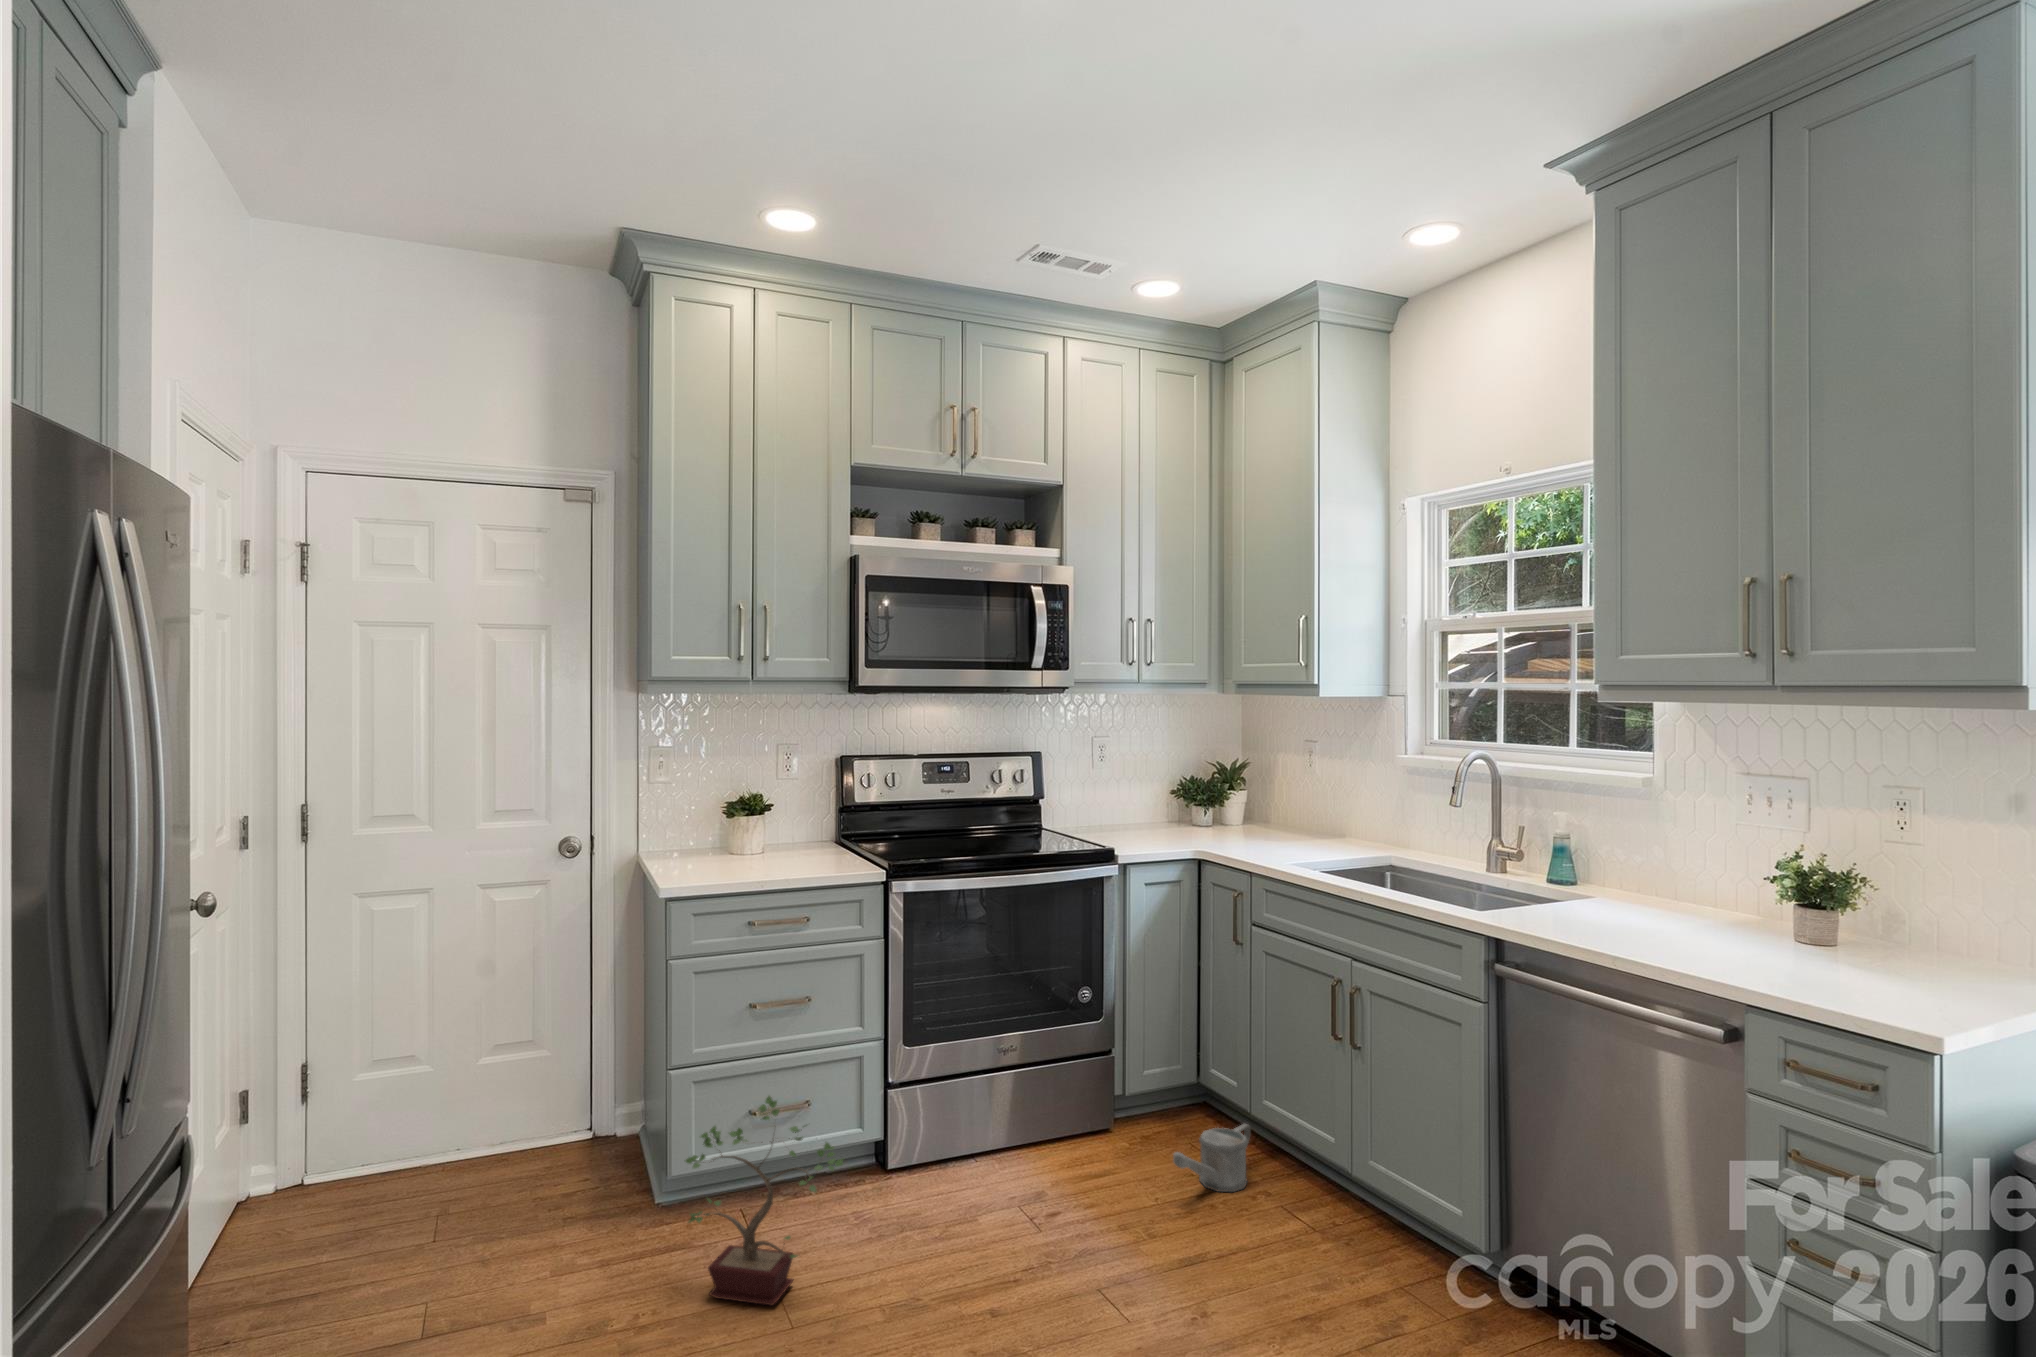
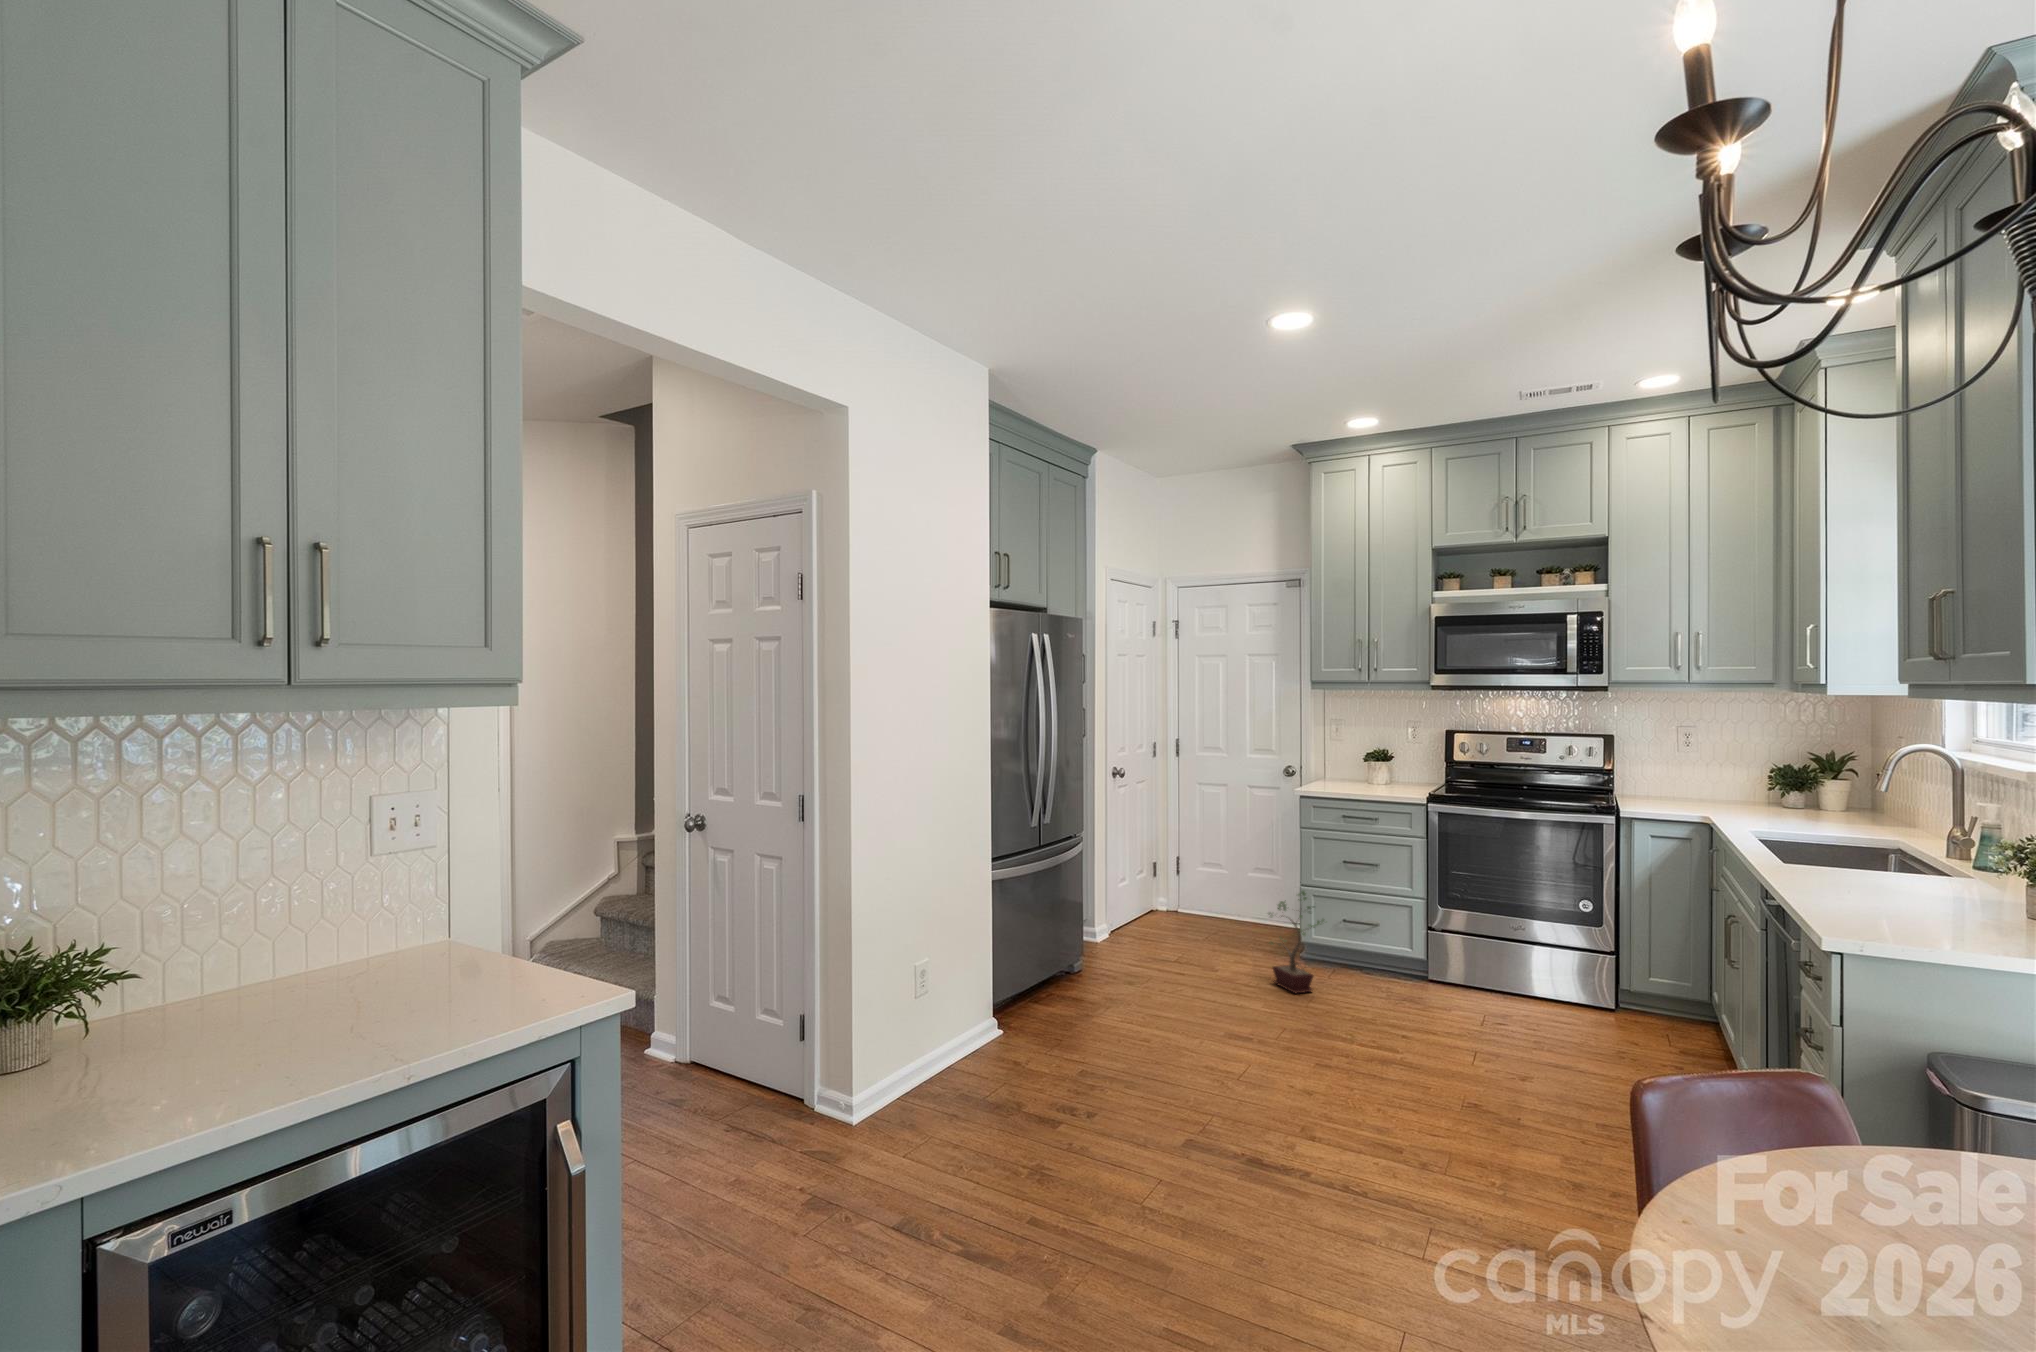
watering can: present [1173,1124,1250,1192] -> none [1586,1008,1692,1060]

